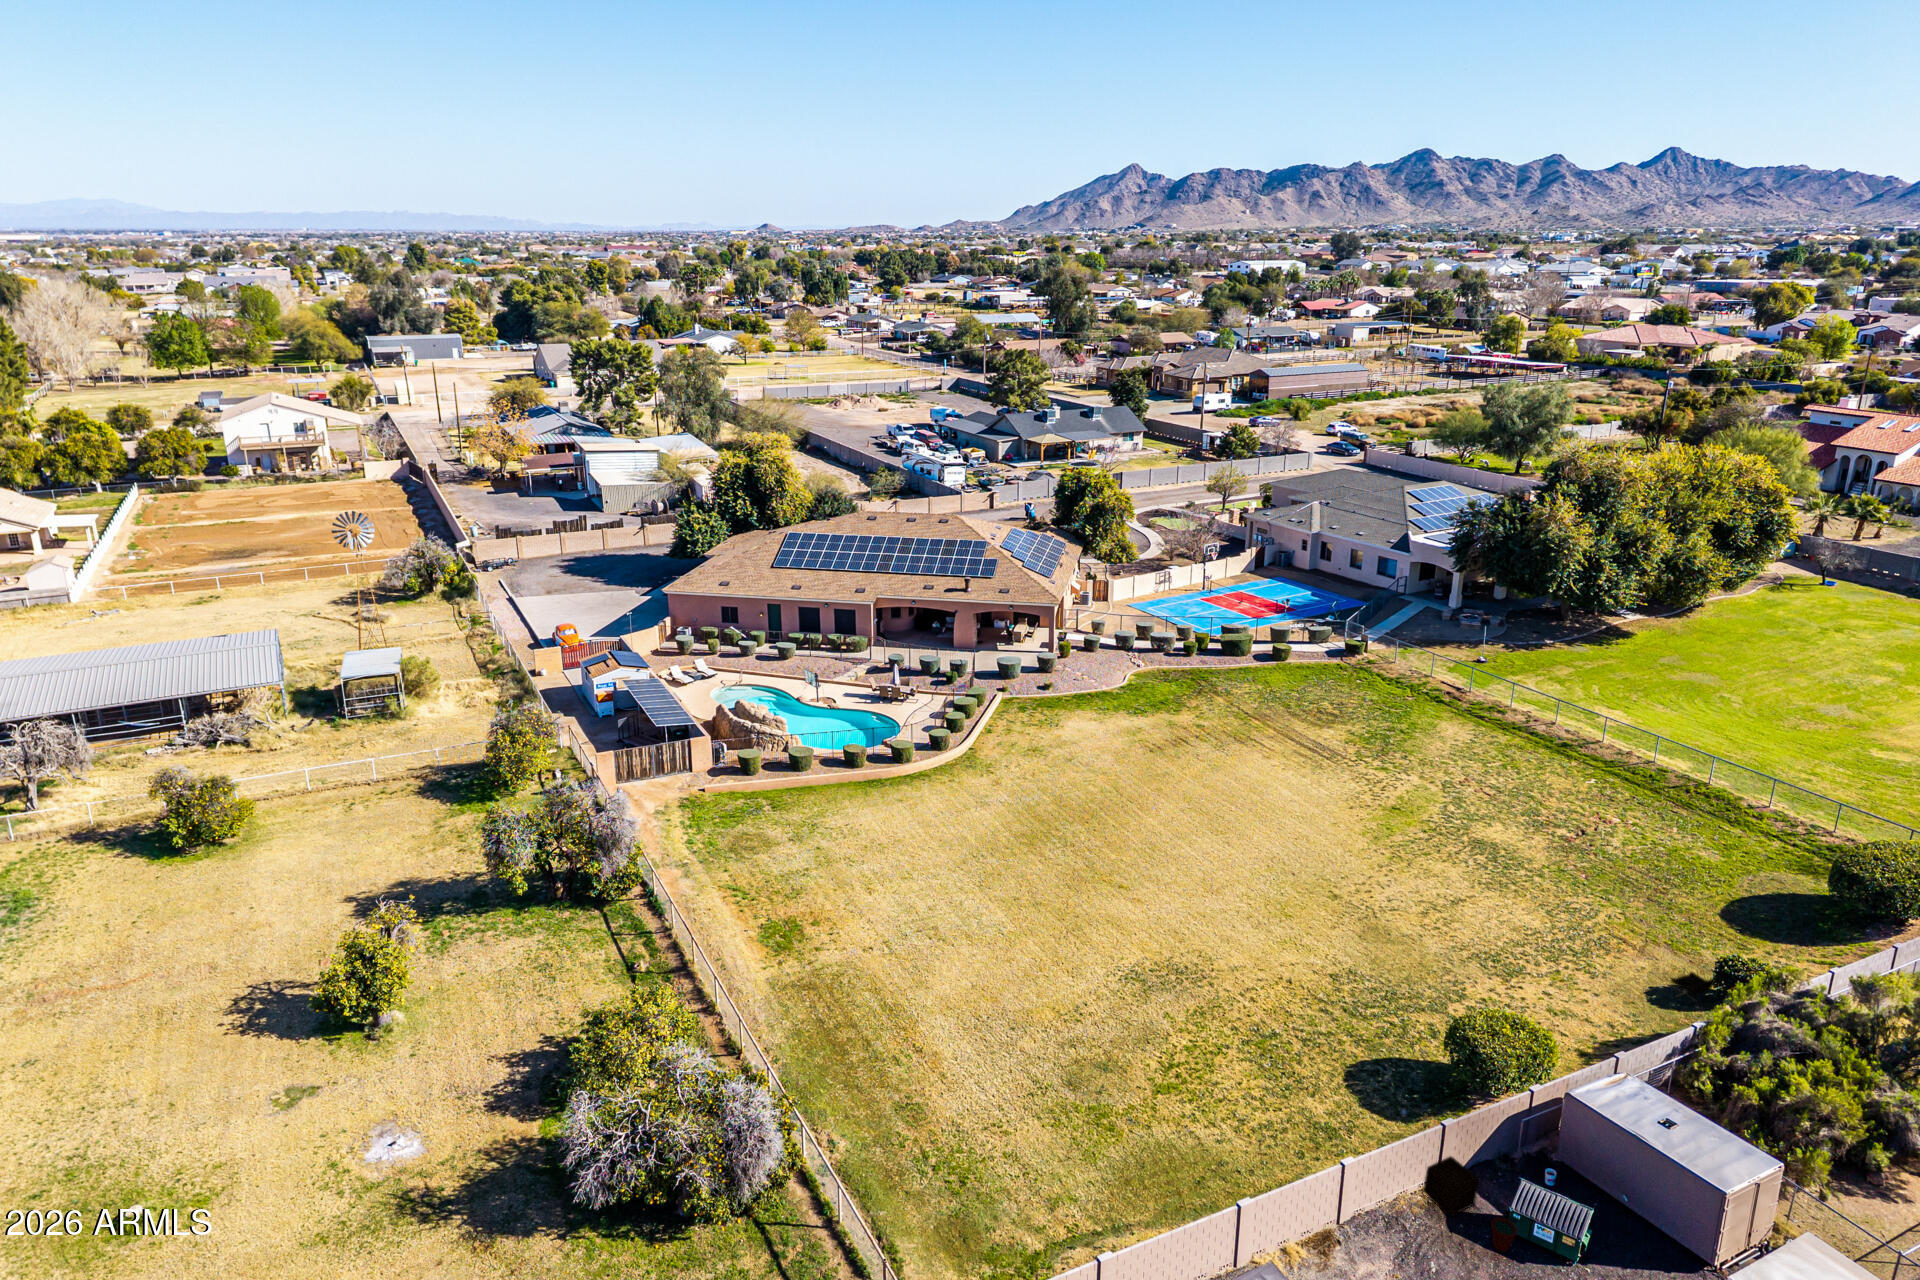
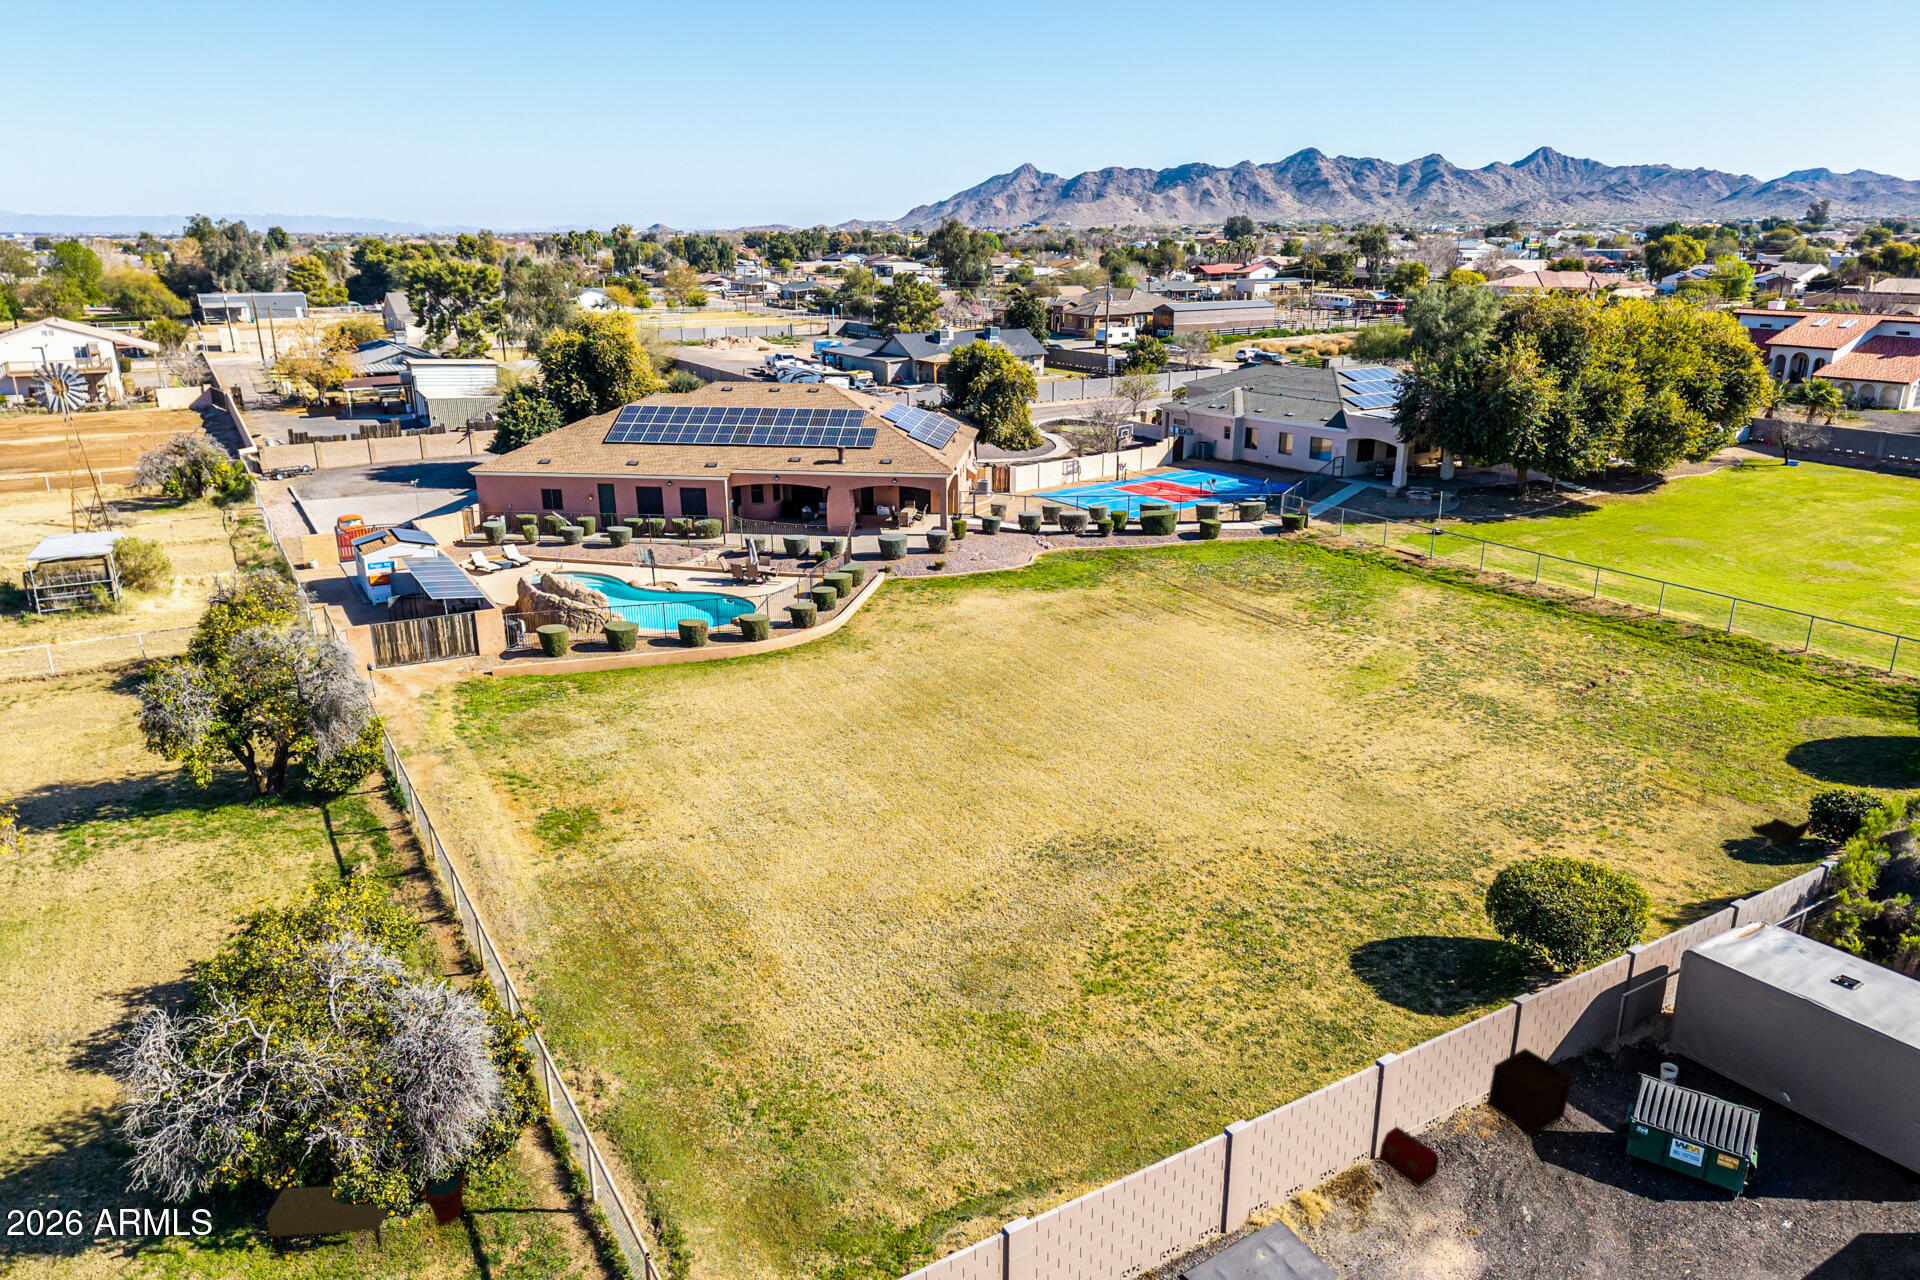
bench: none [650,1204,719,1243] -> present [266,1187,386,1252]
toolbox: none [1342,1206,1381,1248] -> present [1379,1127,1439,1187]
bucket: present [1491,1218,1517,1252] -> present [422,1173,464,1224]

